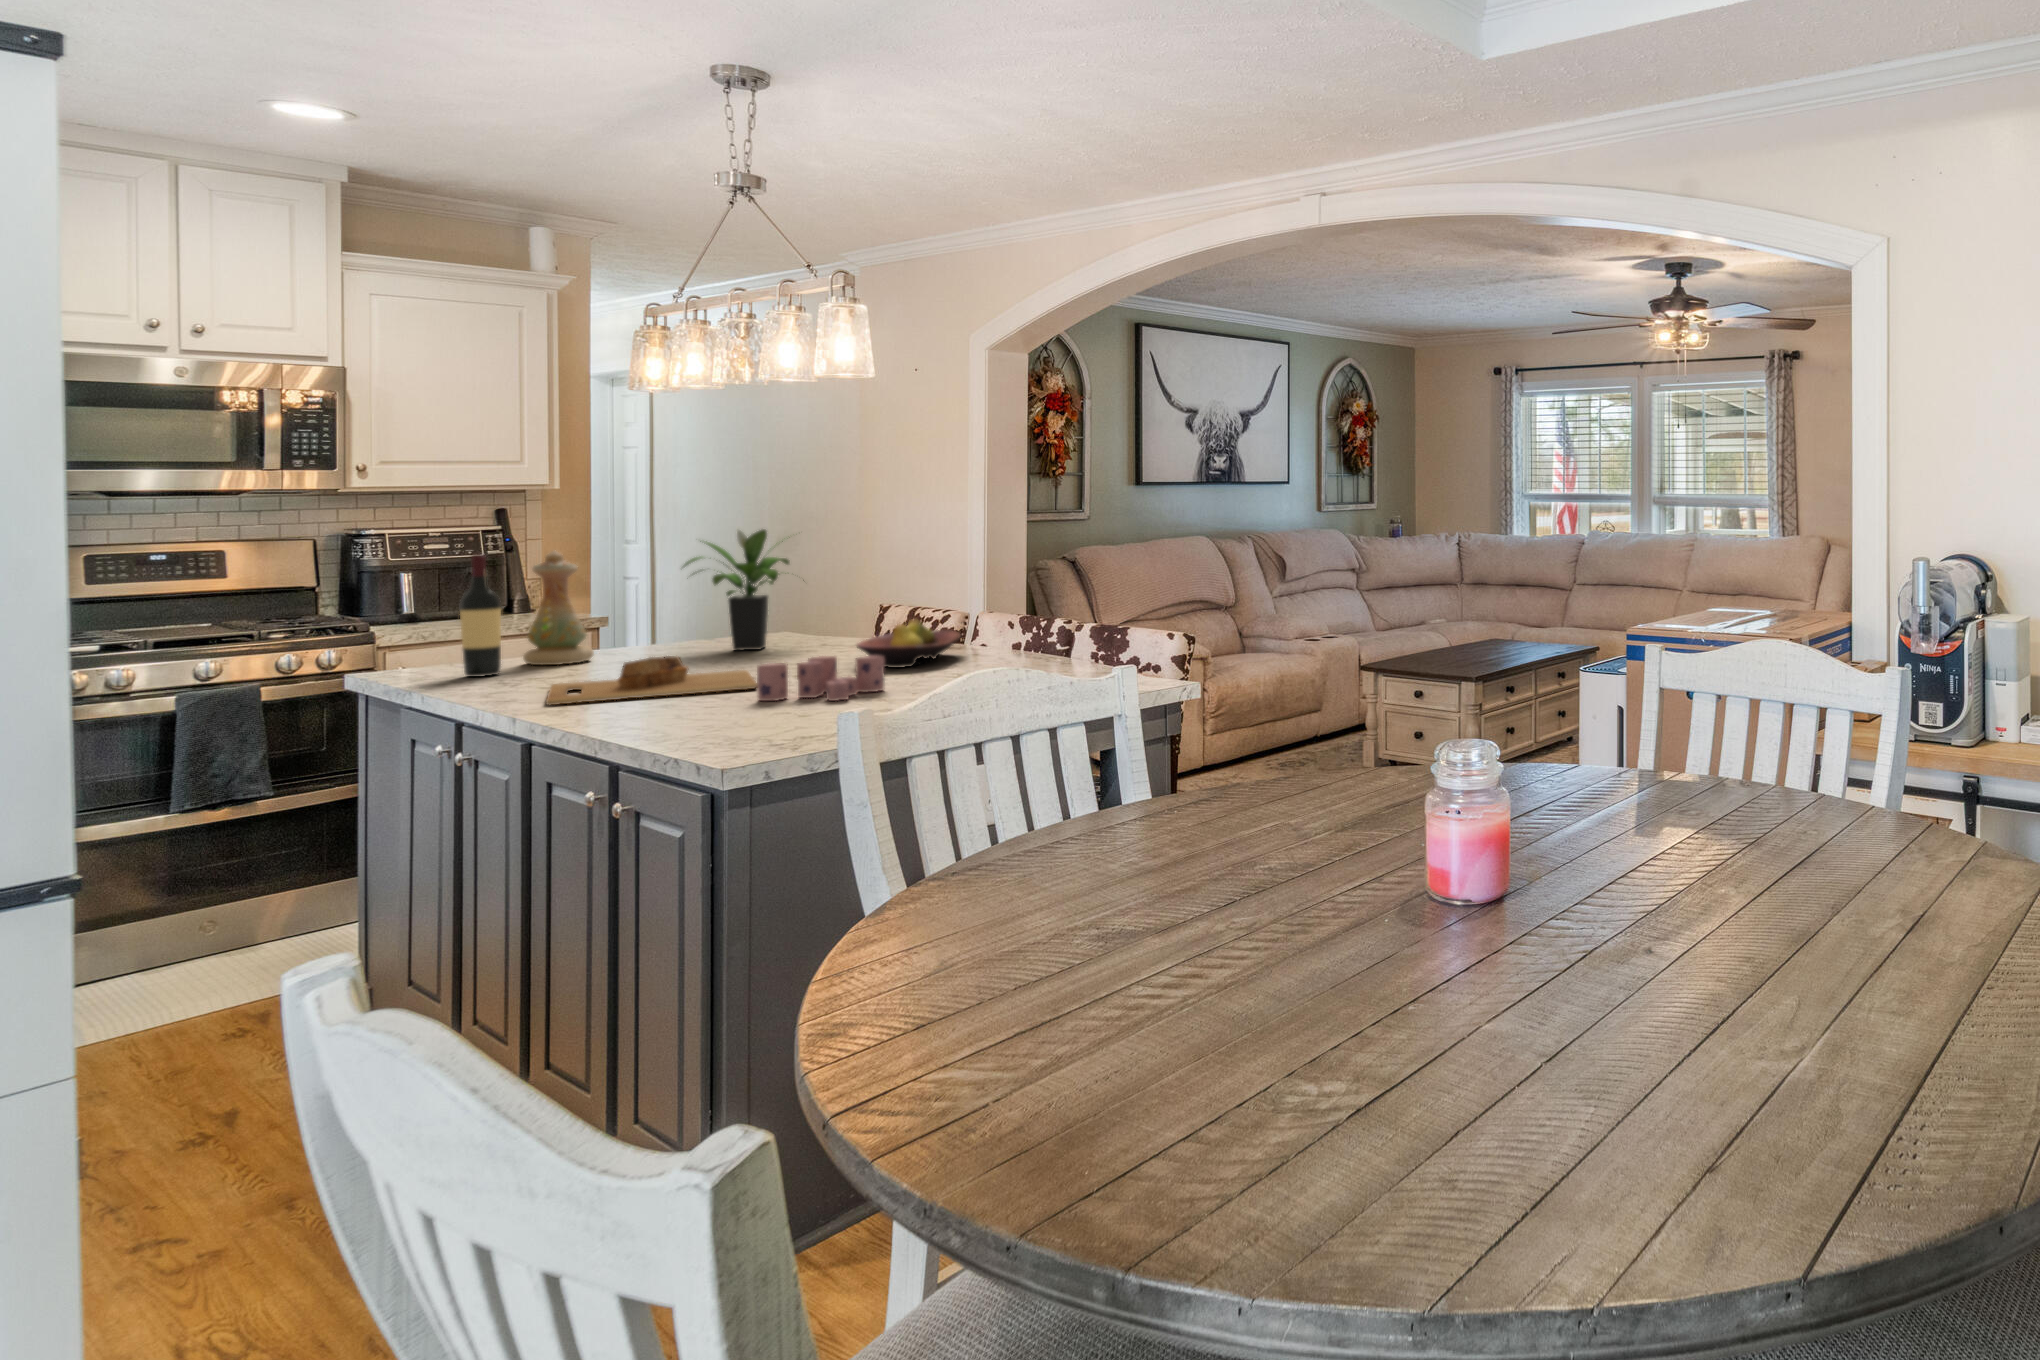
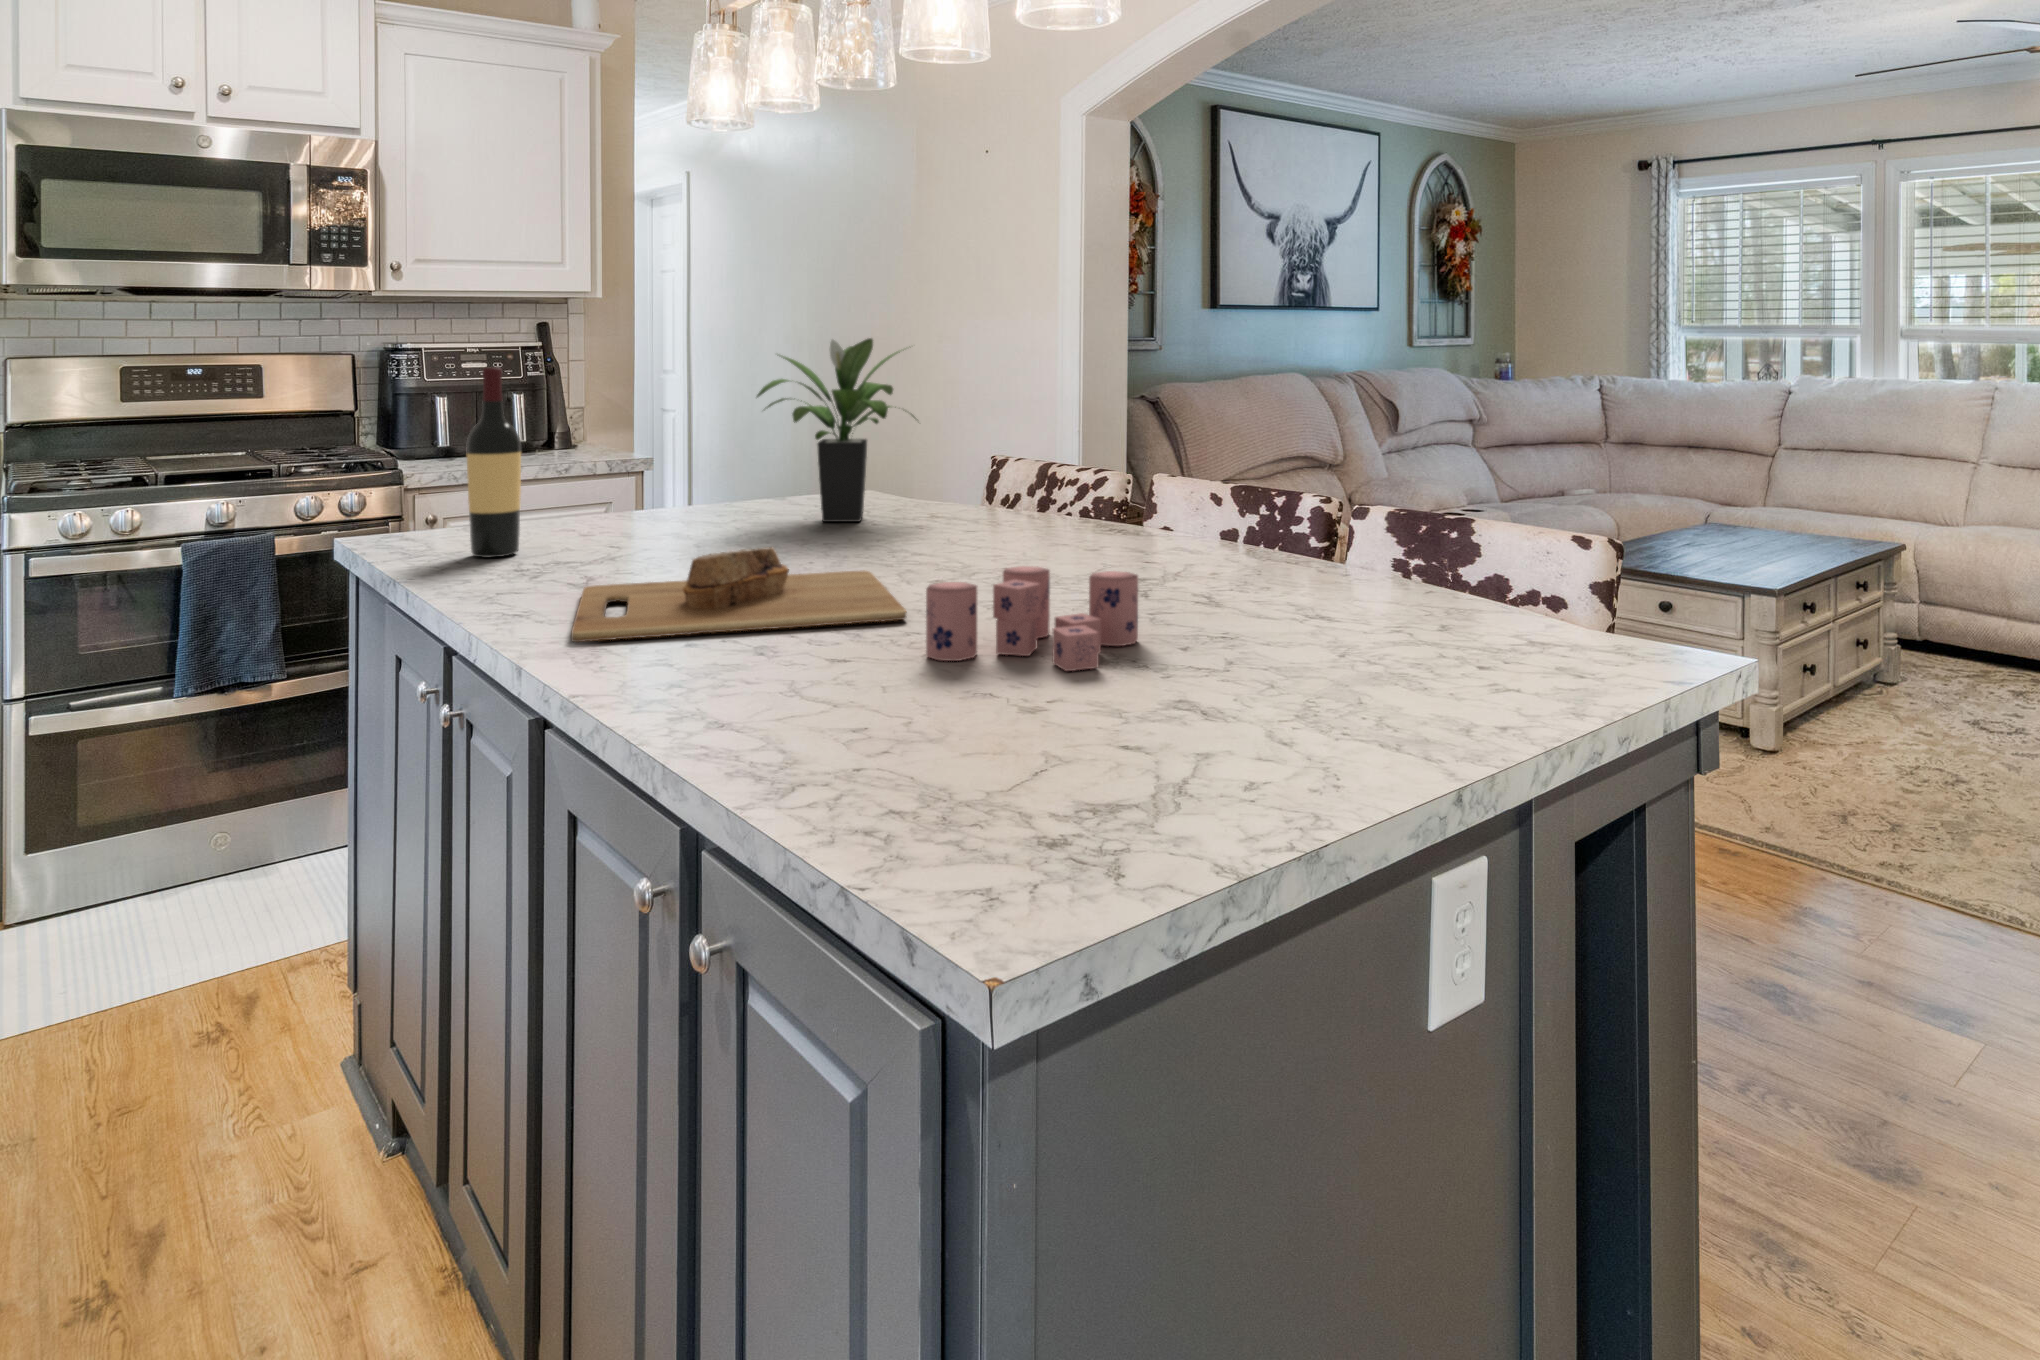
vase: present [523,551,594,665] -> none [551,365,643,538]
fruit bowl: present [857,619,961,668] -> none [1029,488,1178,576]

